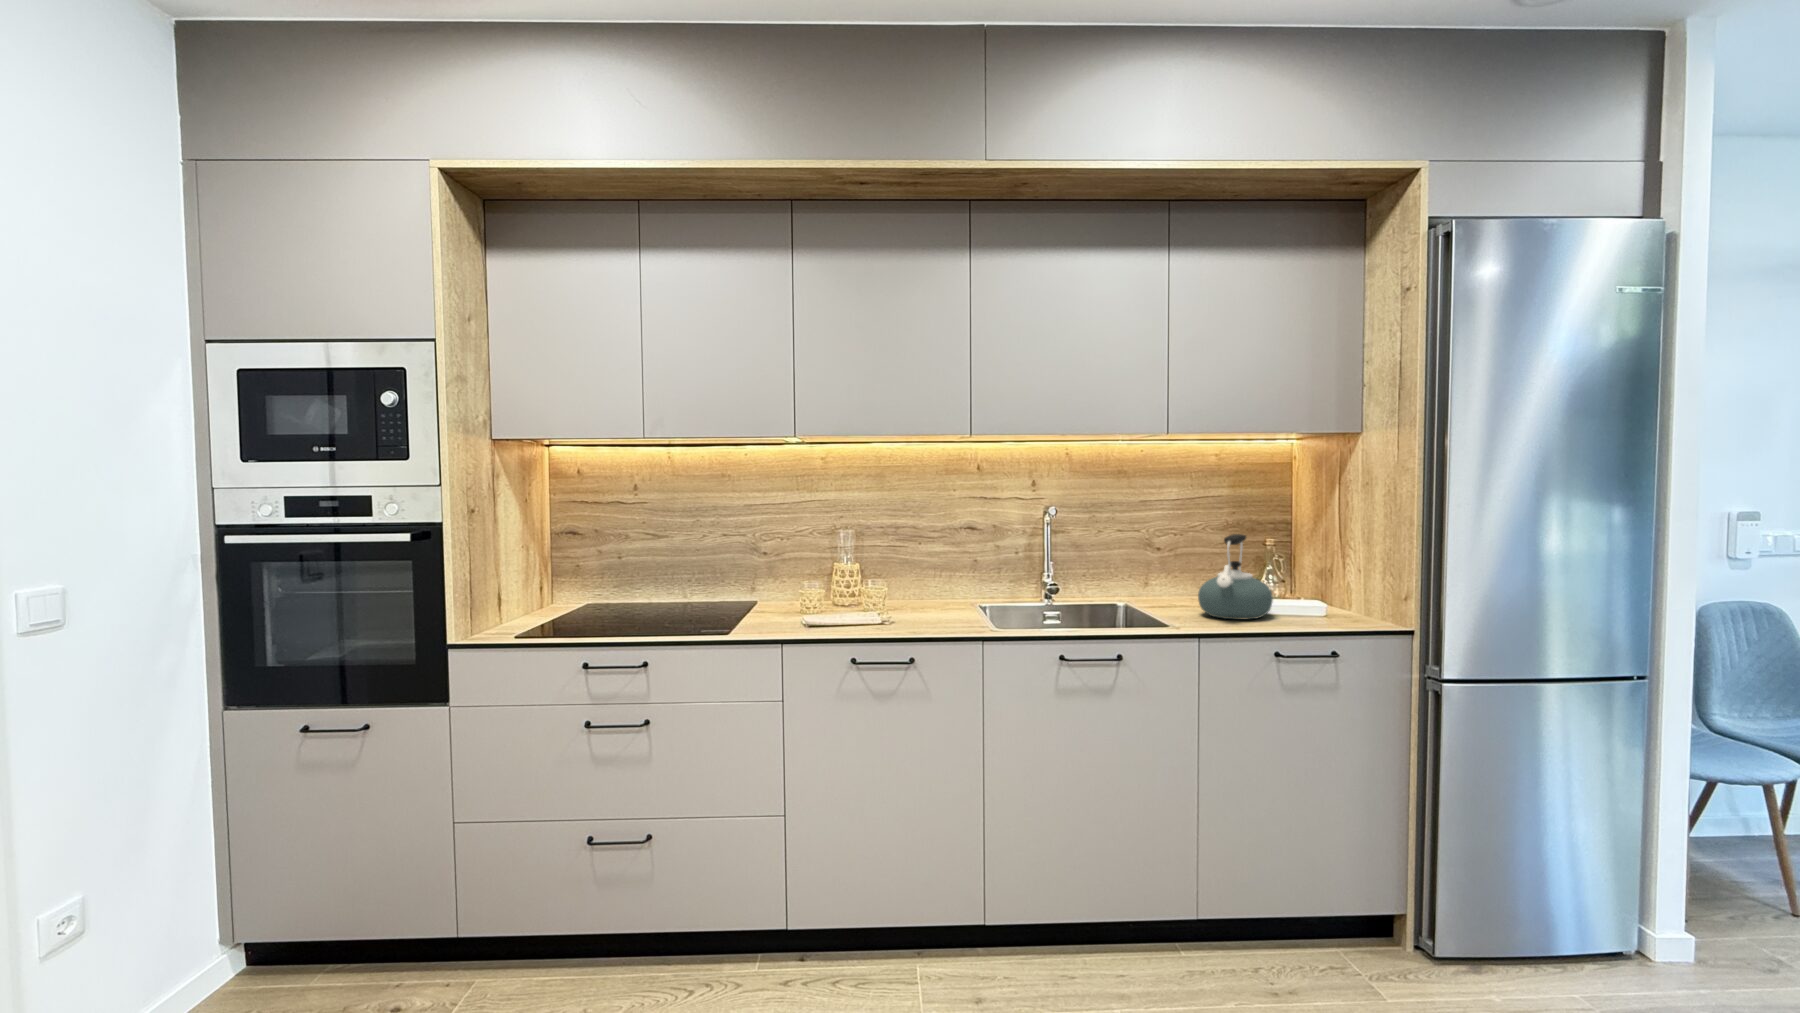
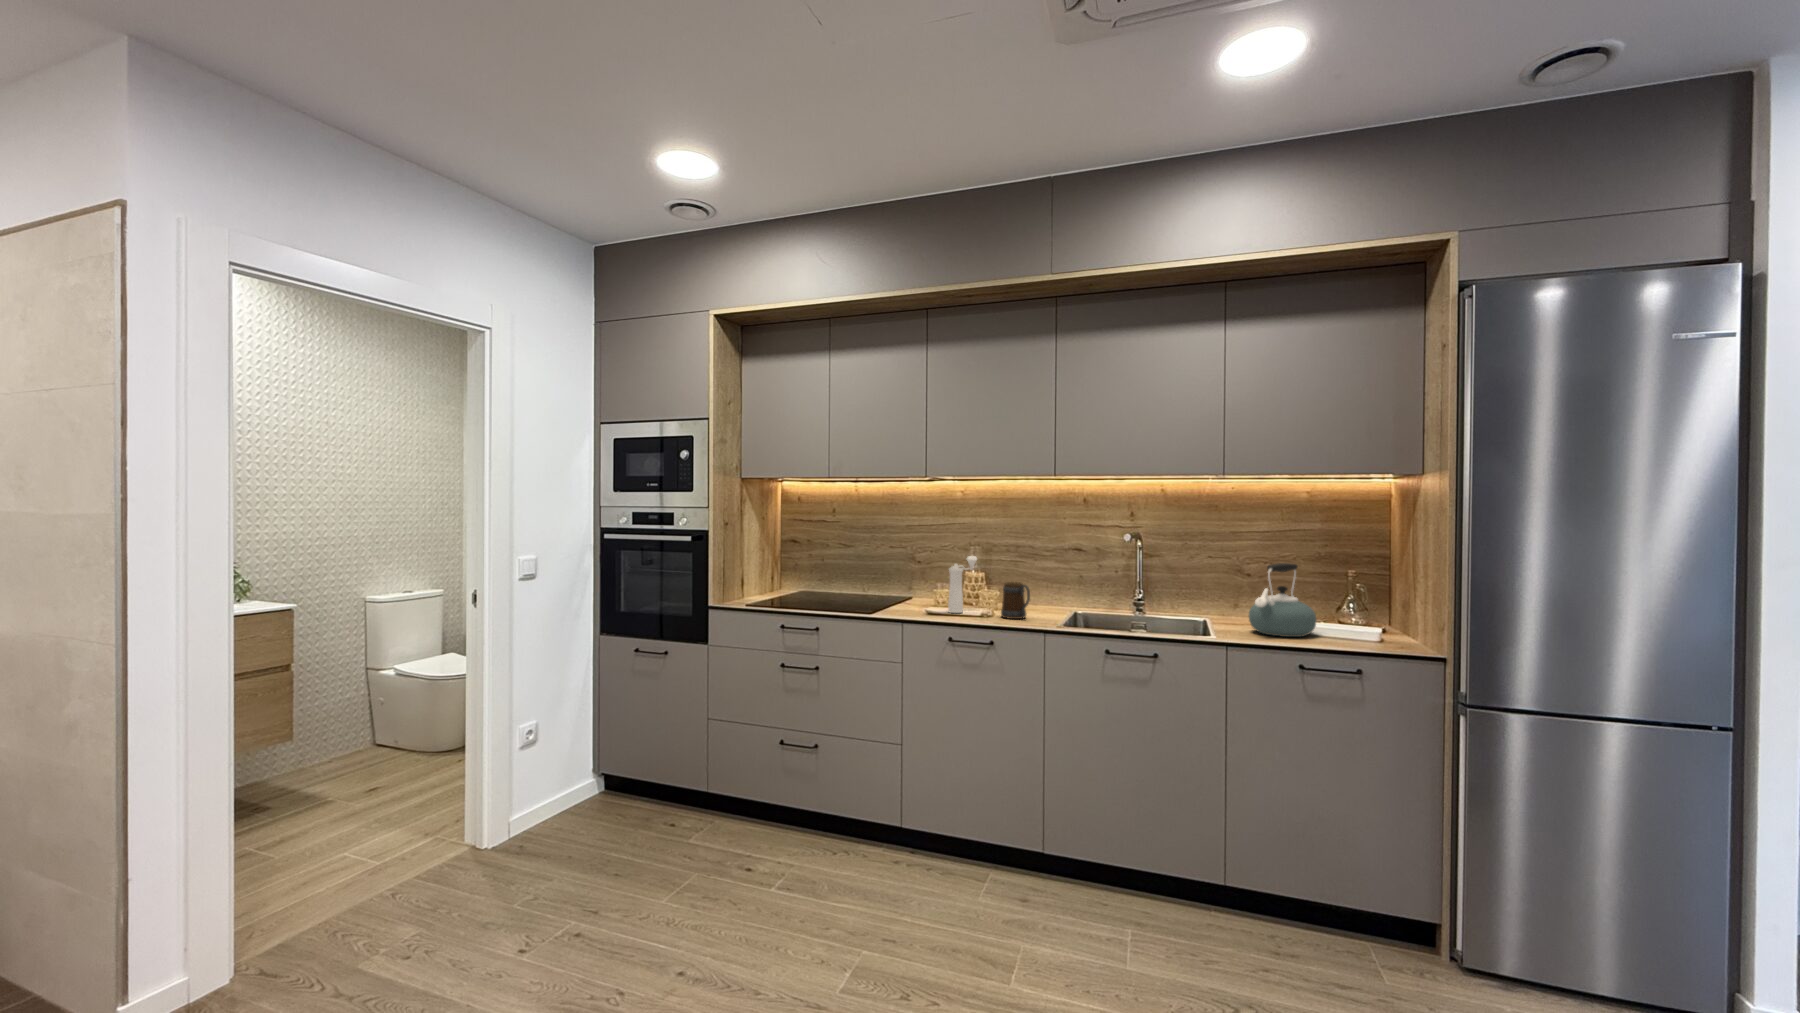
pepper mill: none [828,543,858,622] -> present [948,556,977,613]
mug: none [905,575,948,624] -> present [1001,582,1030,619]

